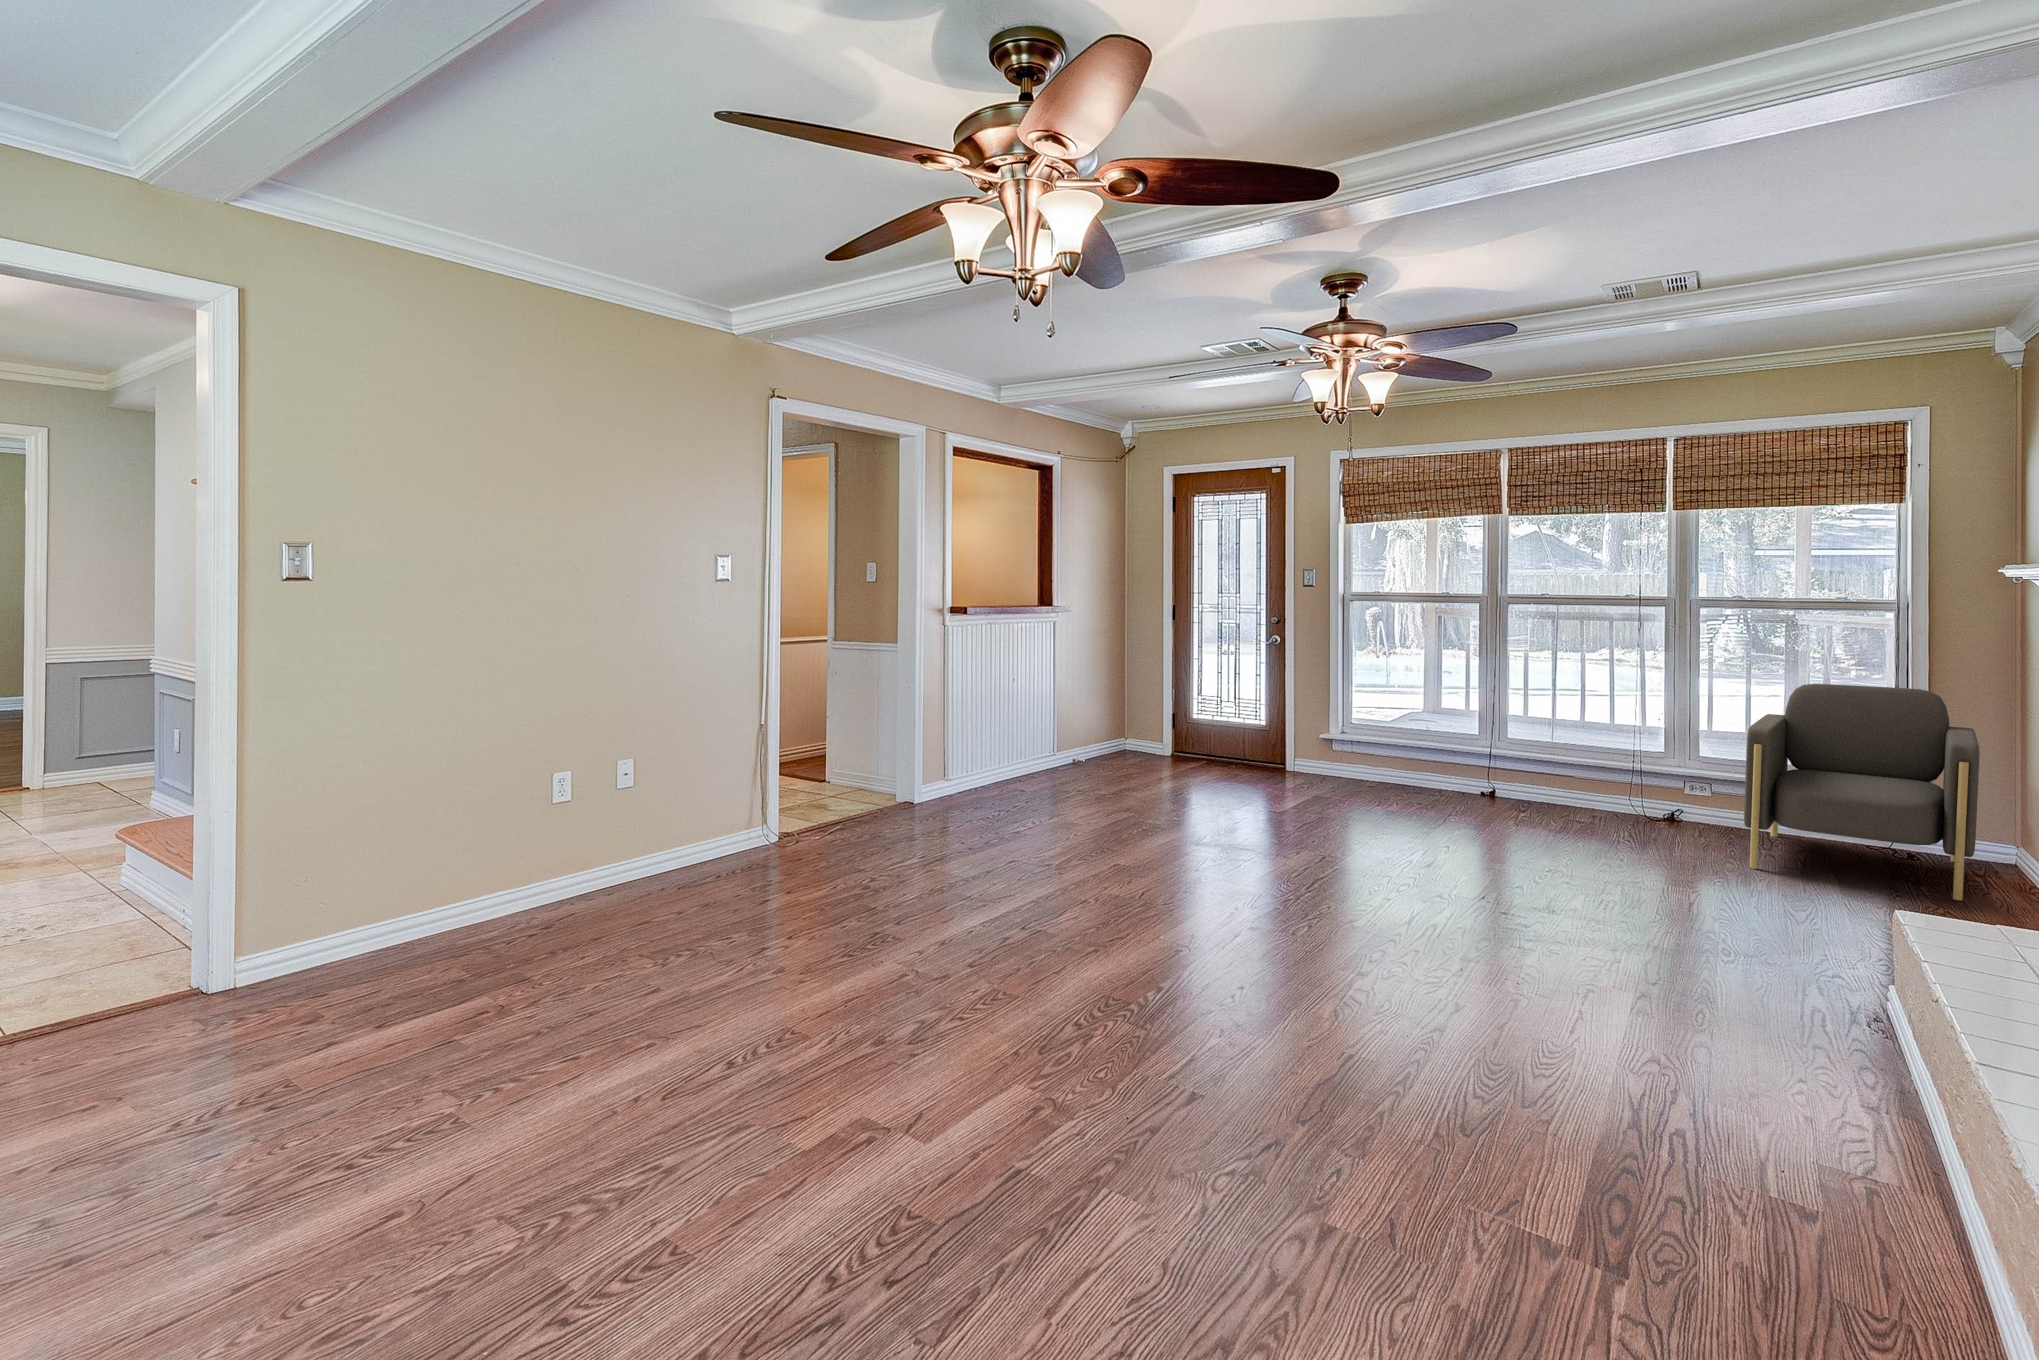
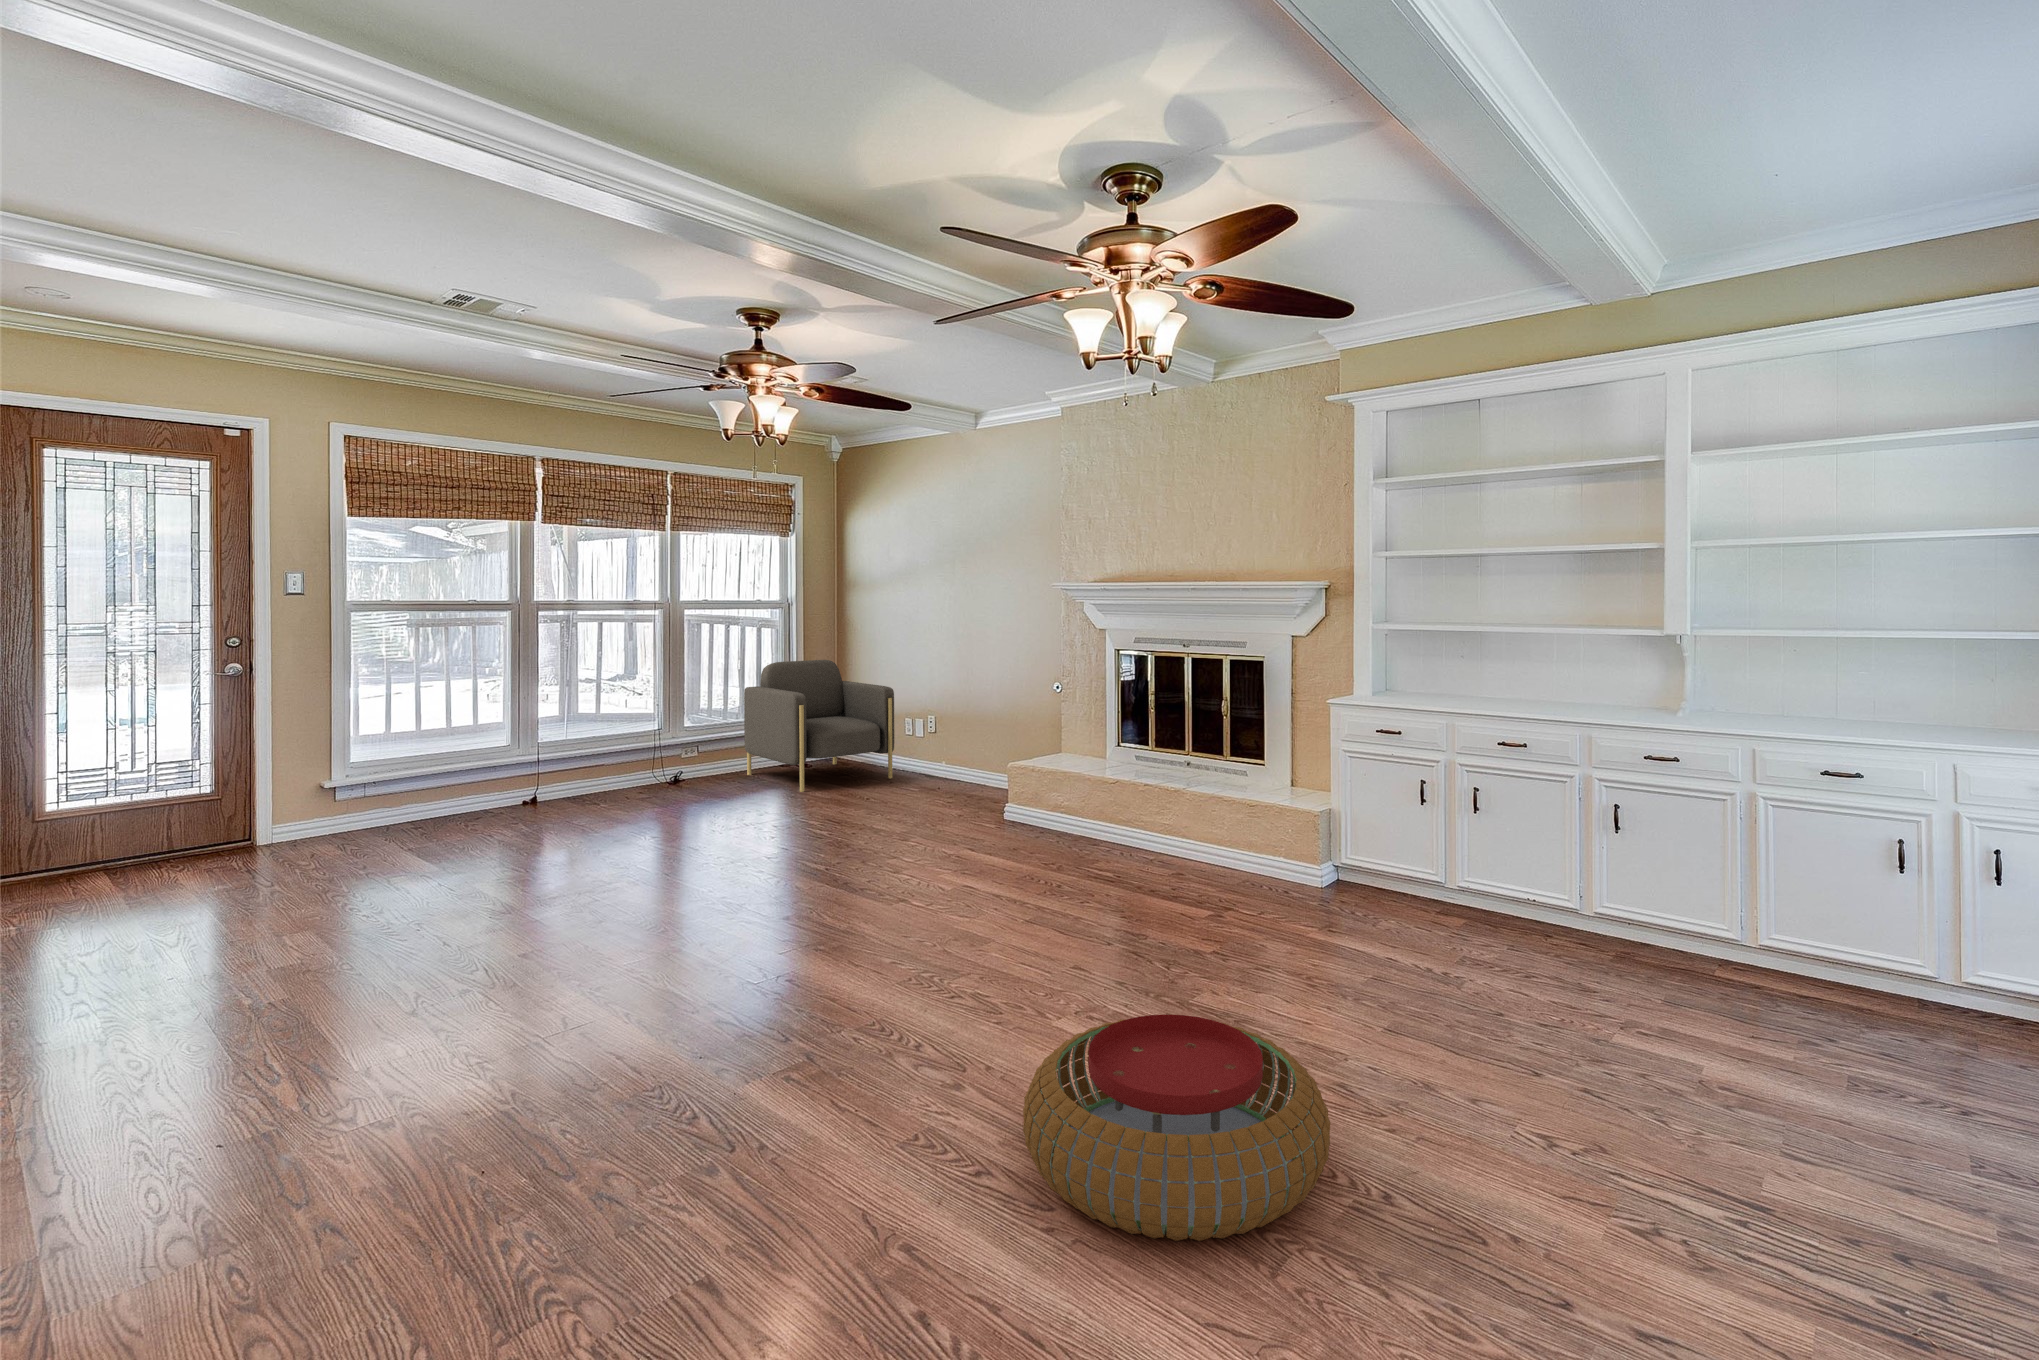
pouf: none [535,1014,874,1253] -> present [1023,1014,1330,1241]

